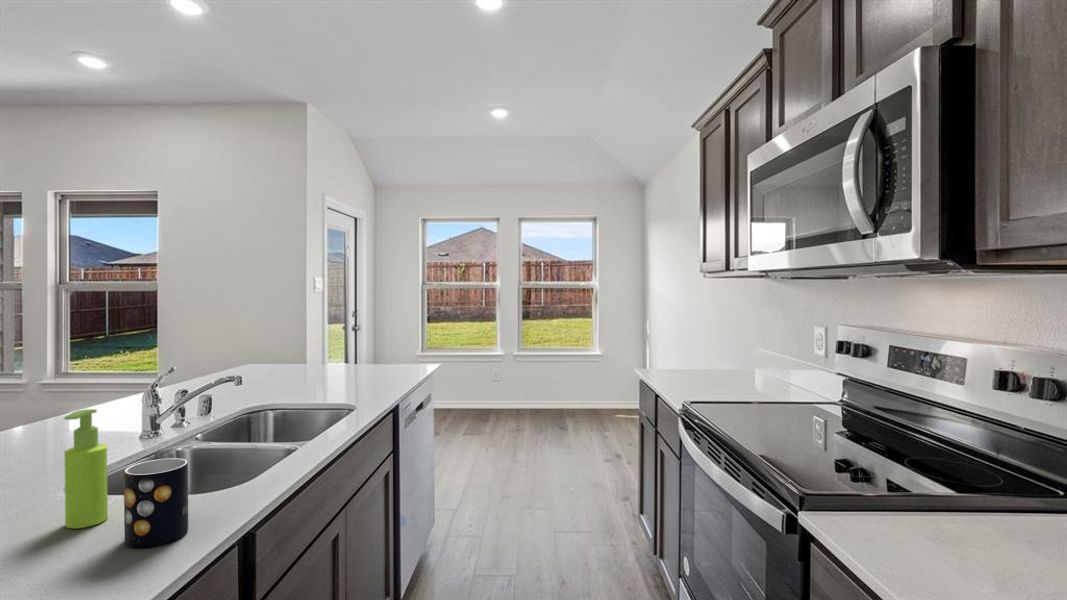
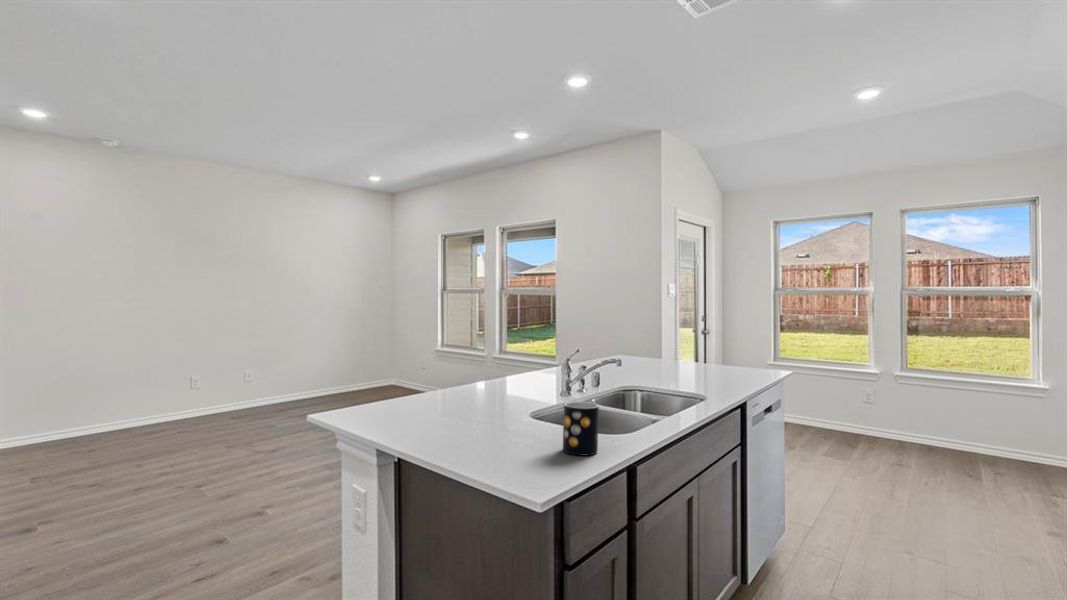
soap dispenser: present [64,409,108,528] -> none [528,365,551,439]

